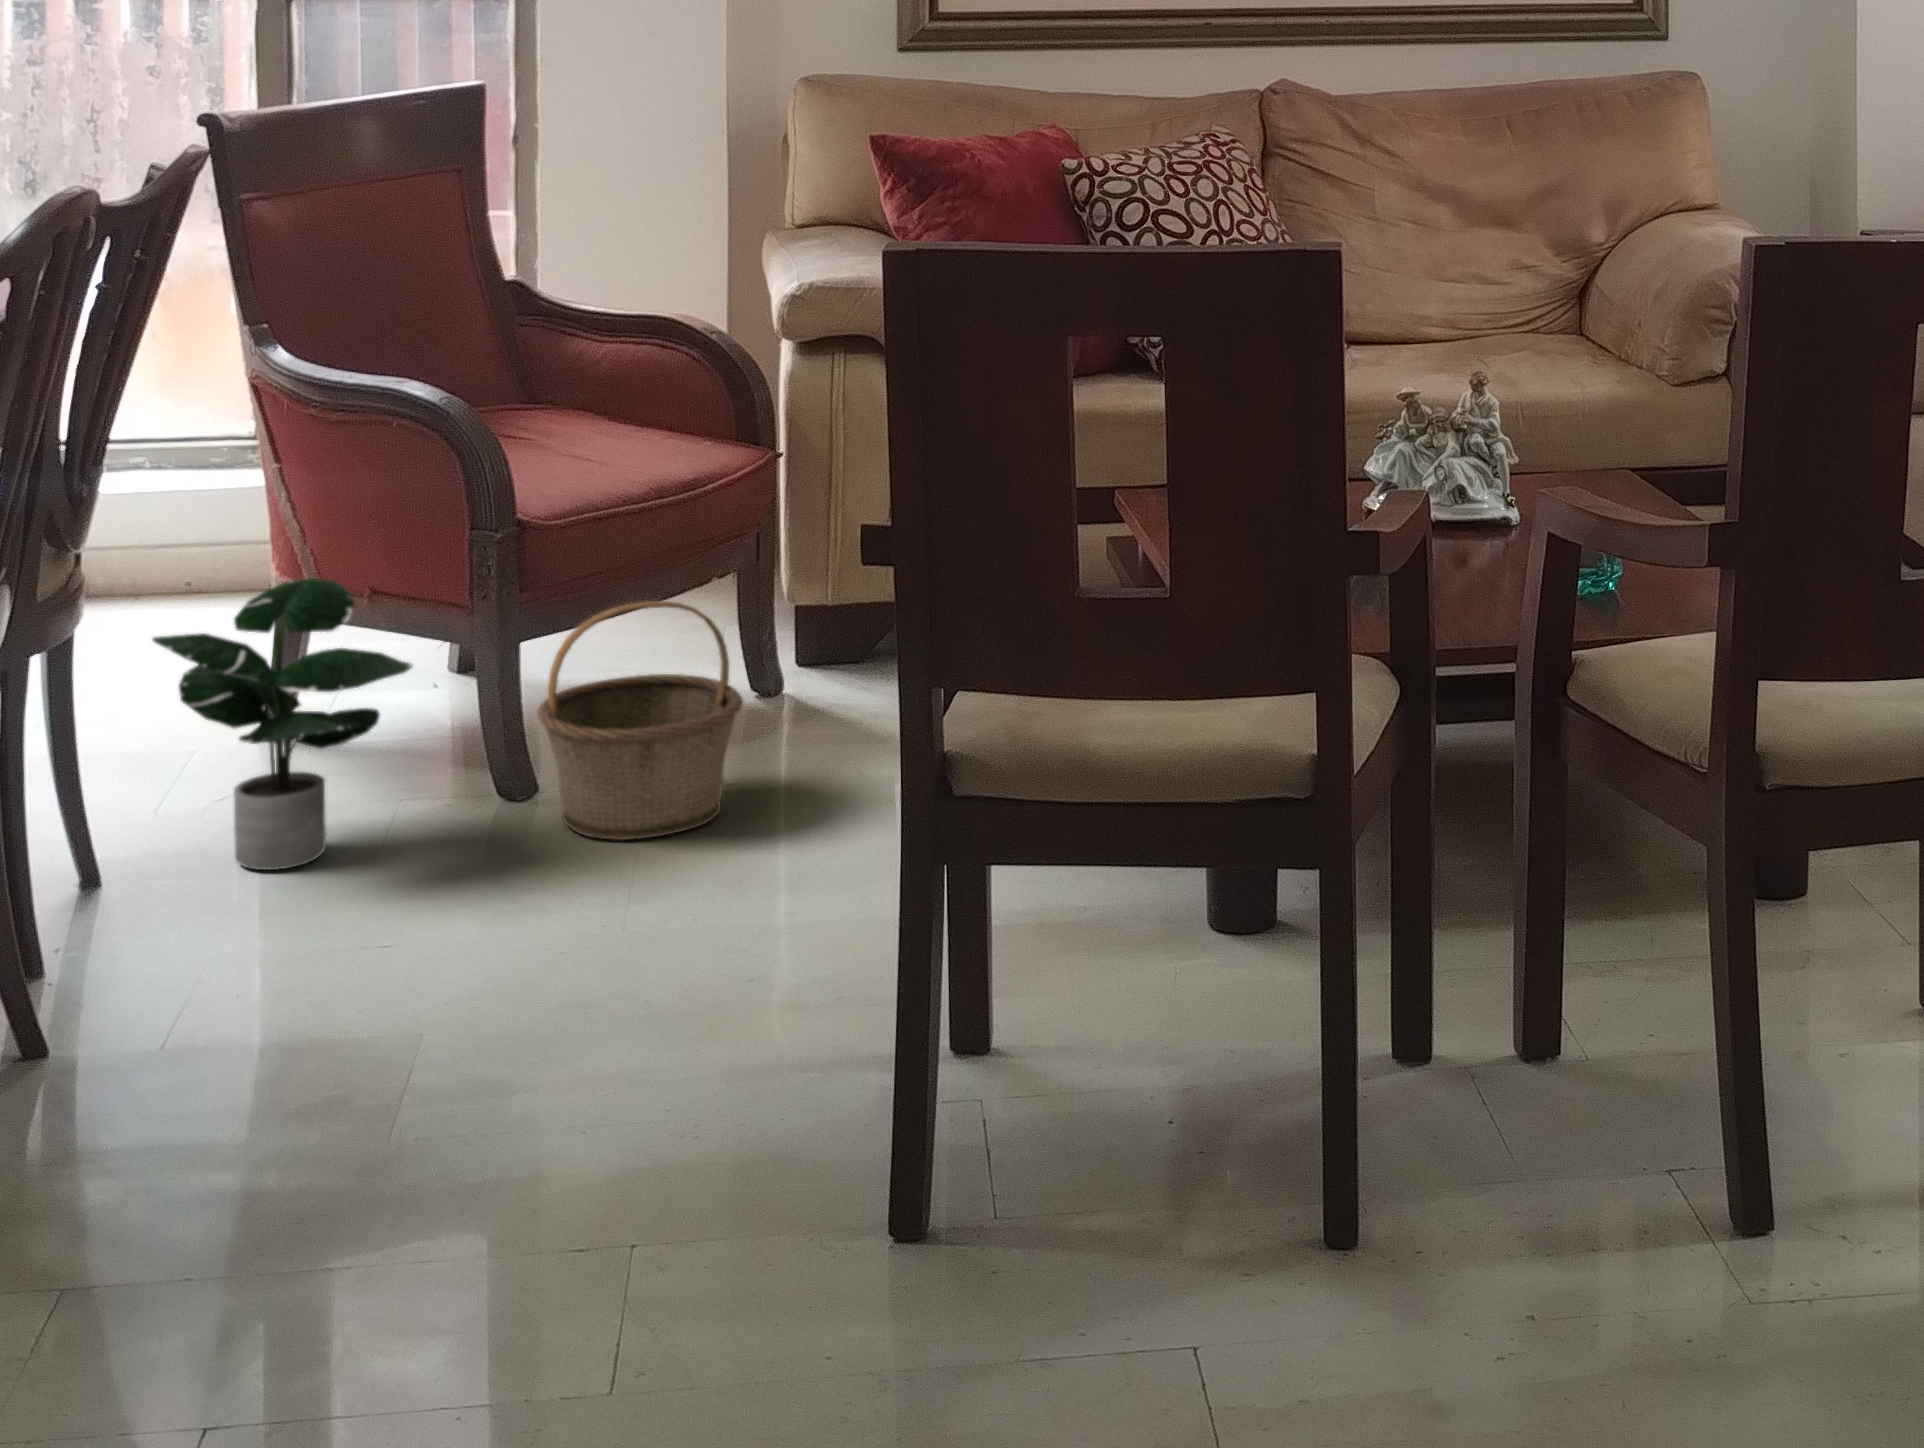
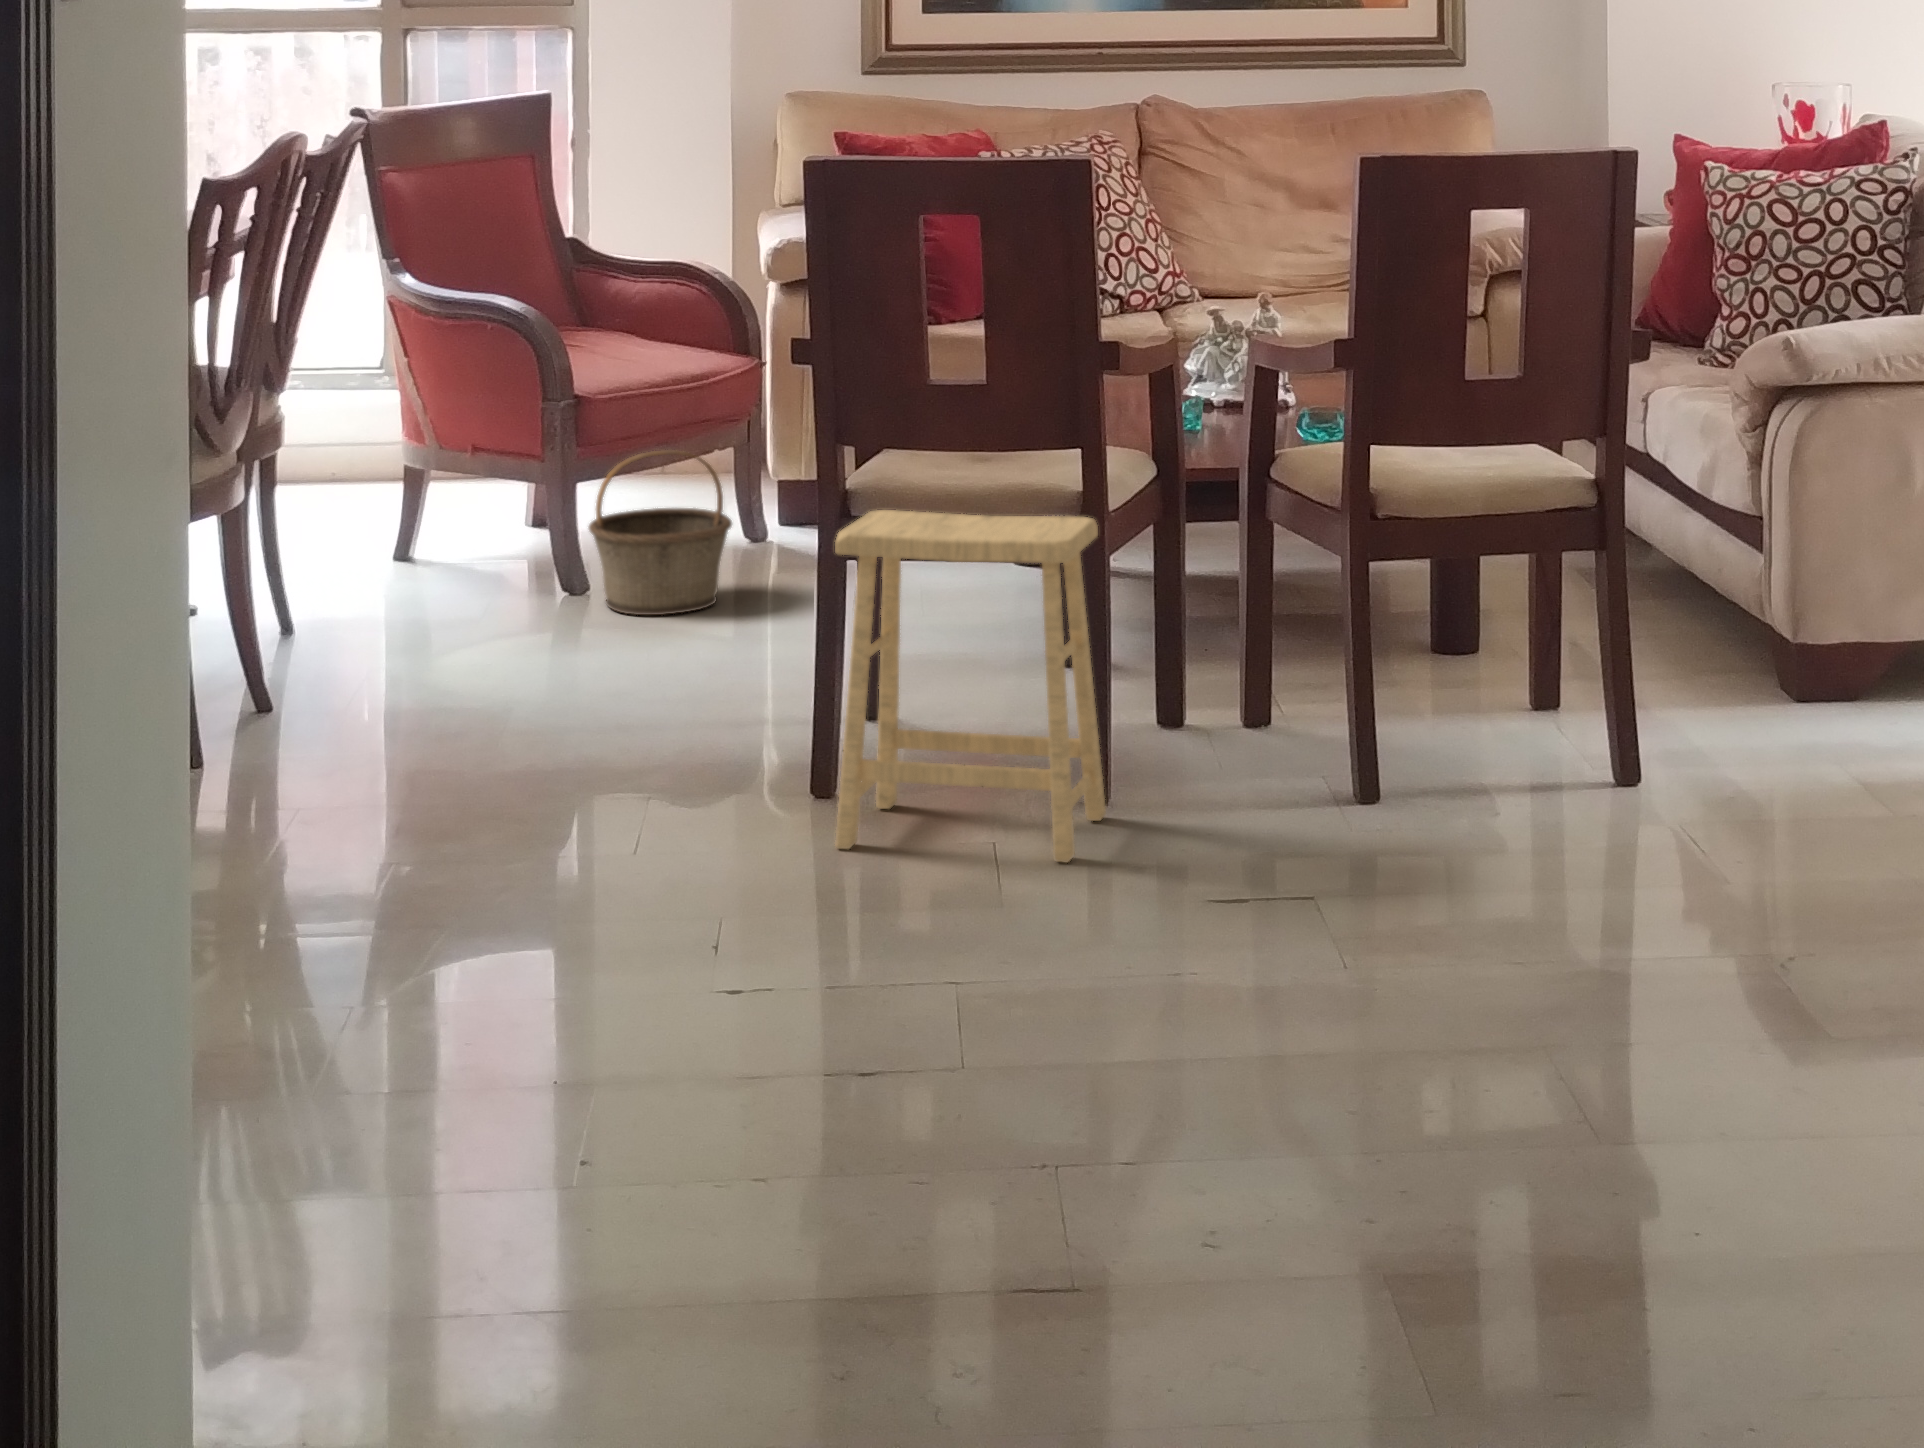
potted plant: present [153,578,414,870] -> none [327,430,504,627]
footstool: none [943,801,1359,1388] -> present [835,510,1106,863]

